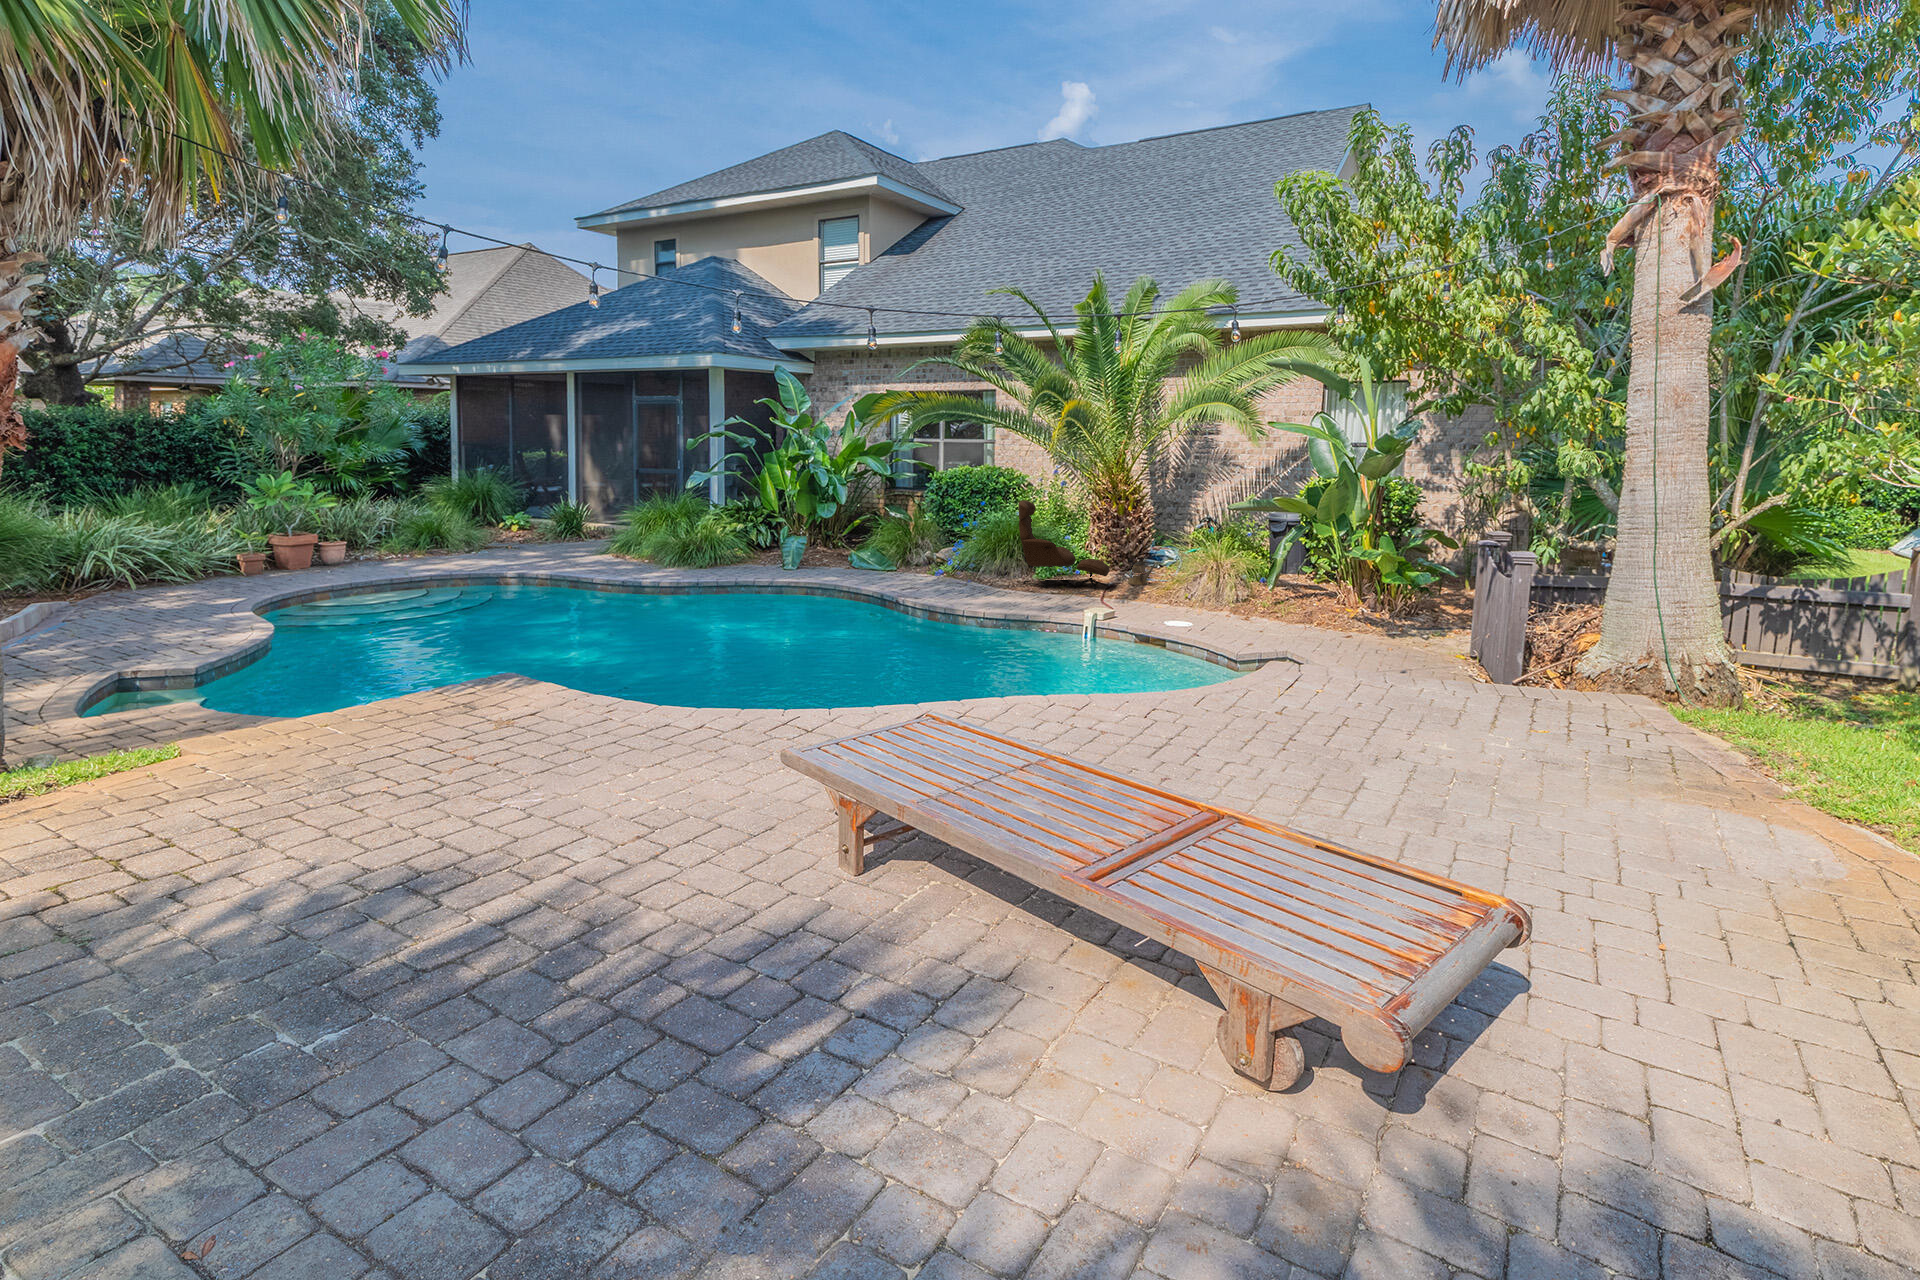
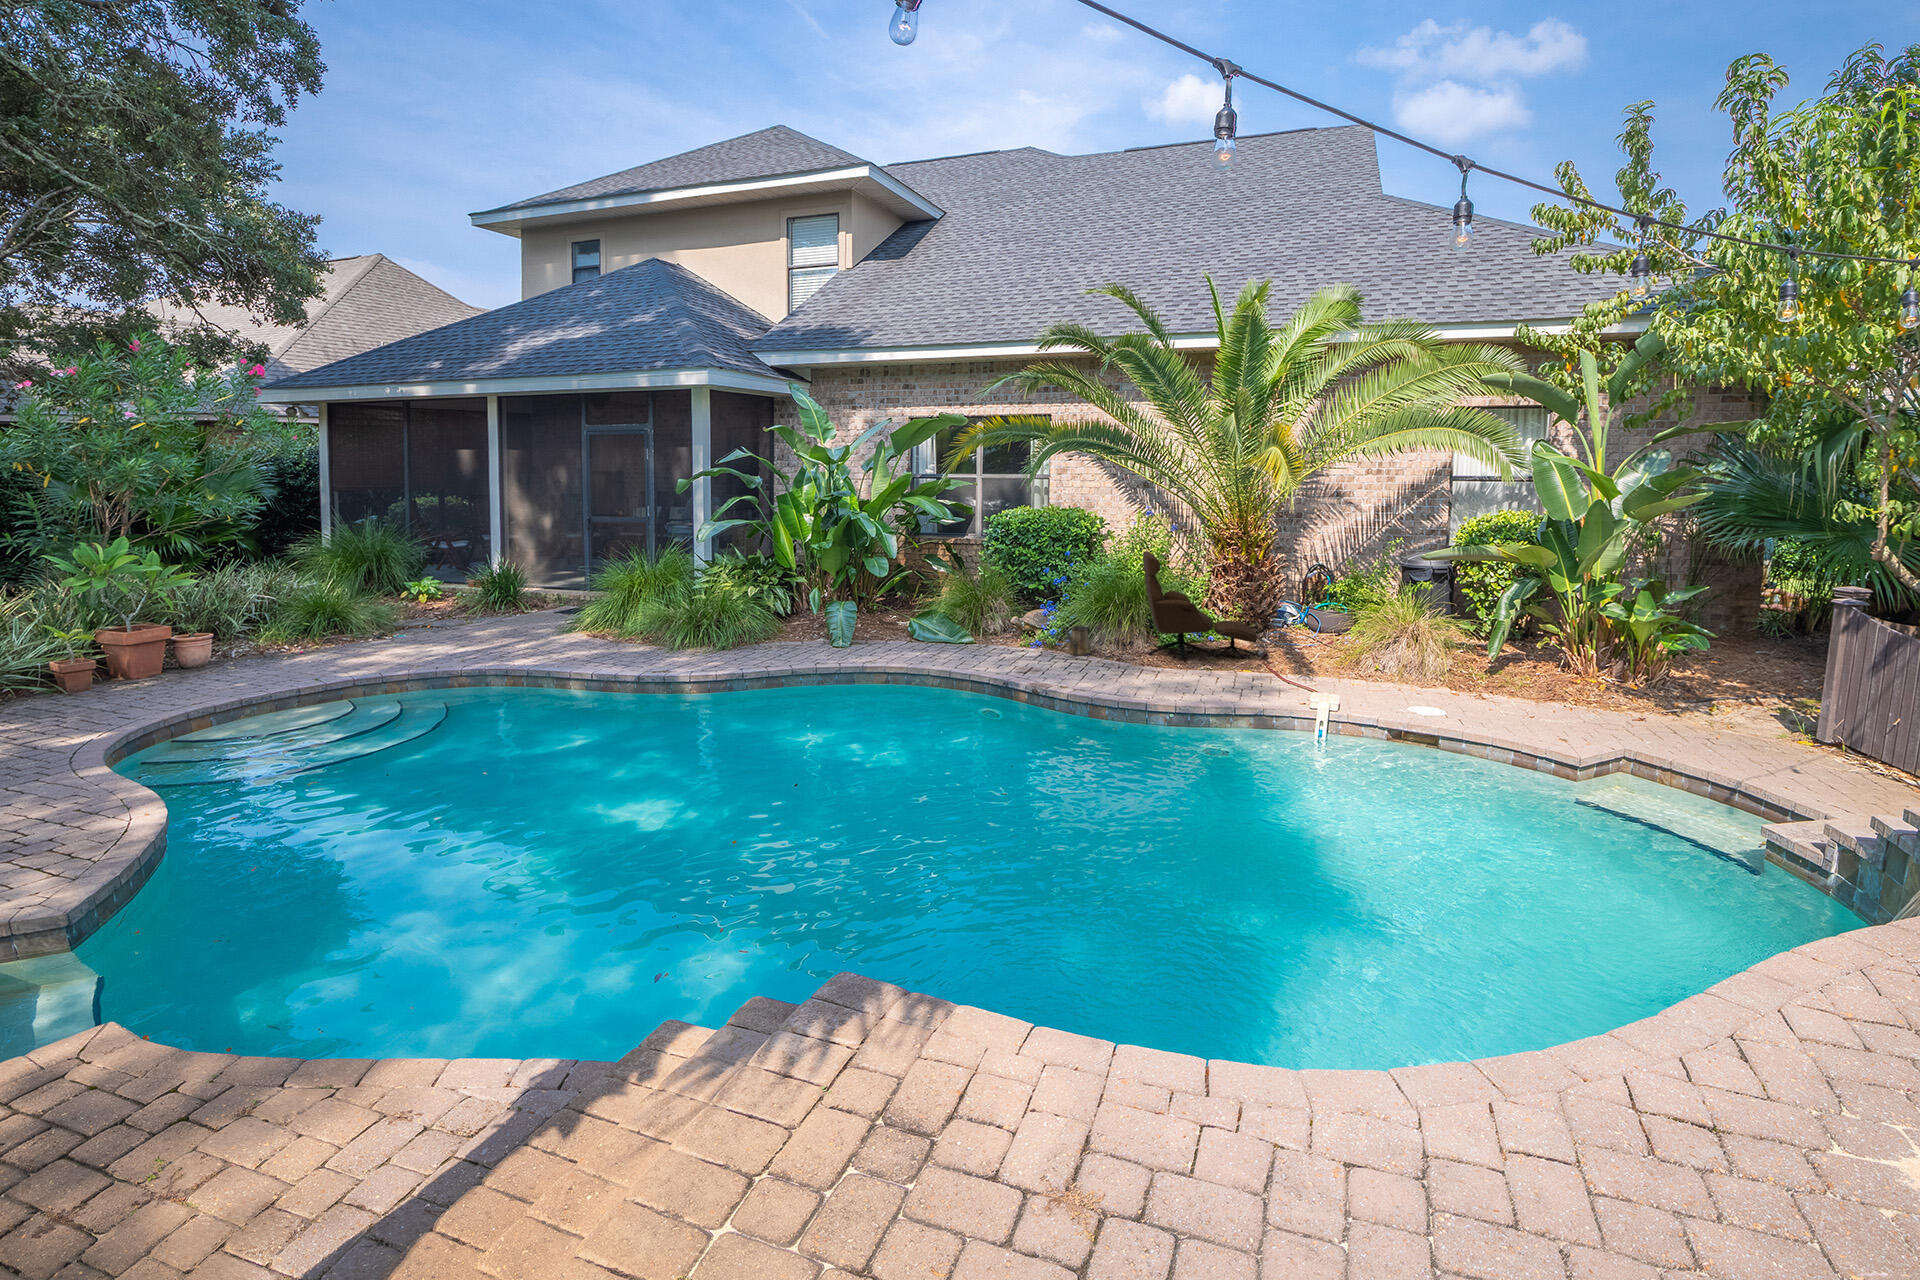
watering can: present [1128,561,1158,585] -> present [1063,625,1092,655]

